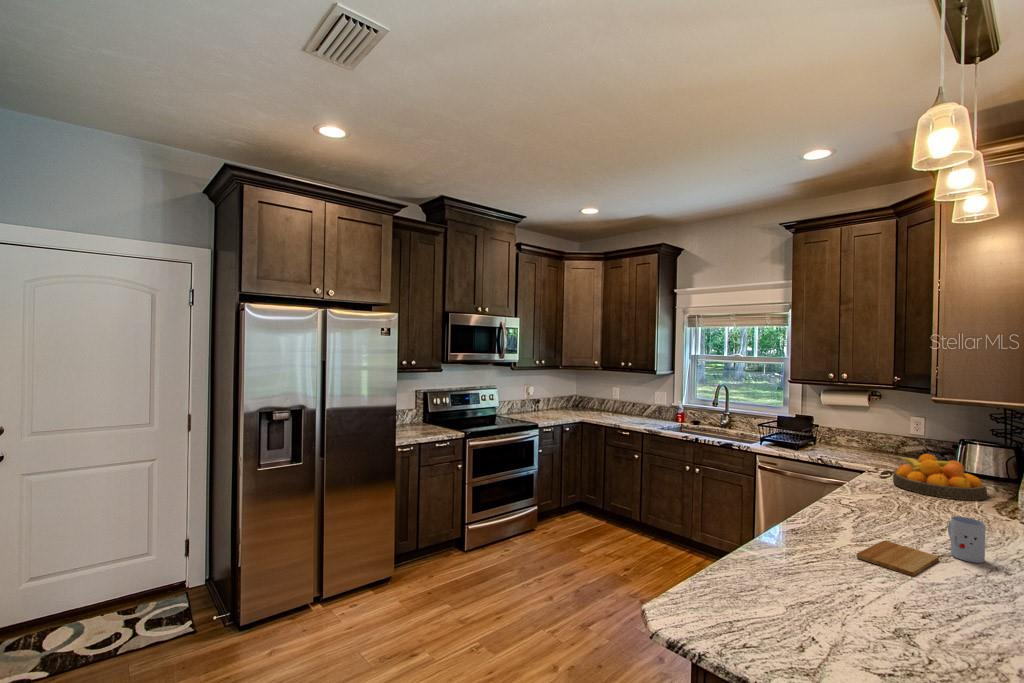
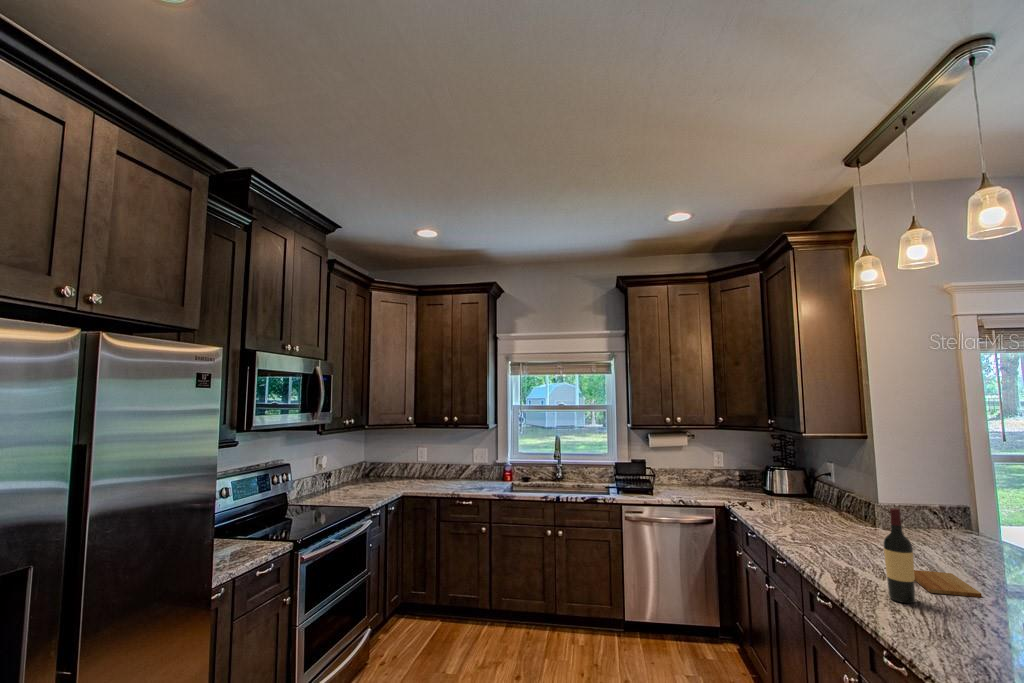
fruit bowl: present [893,454,987,500] -> none [765,483,835,519]
wine bottle: none [790,460,818,556] -> present [884,508,915,603]
mug: present [948,516,985,563] -> none [925,535,965,572]

